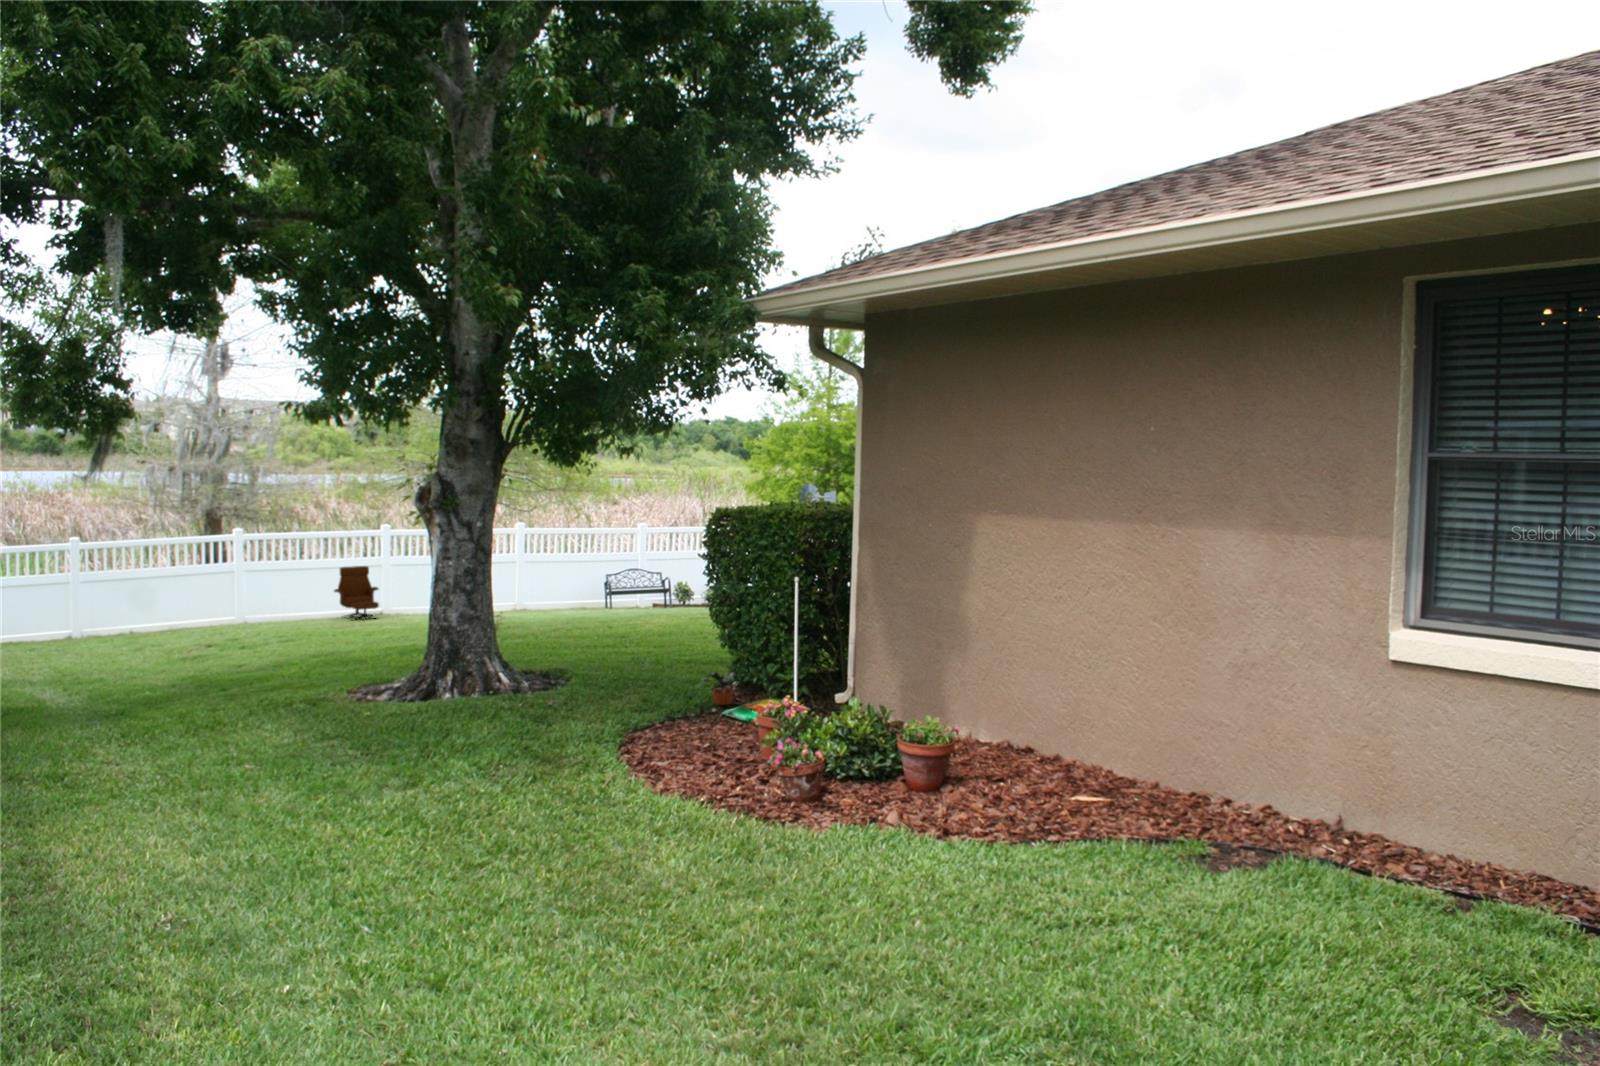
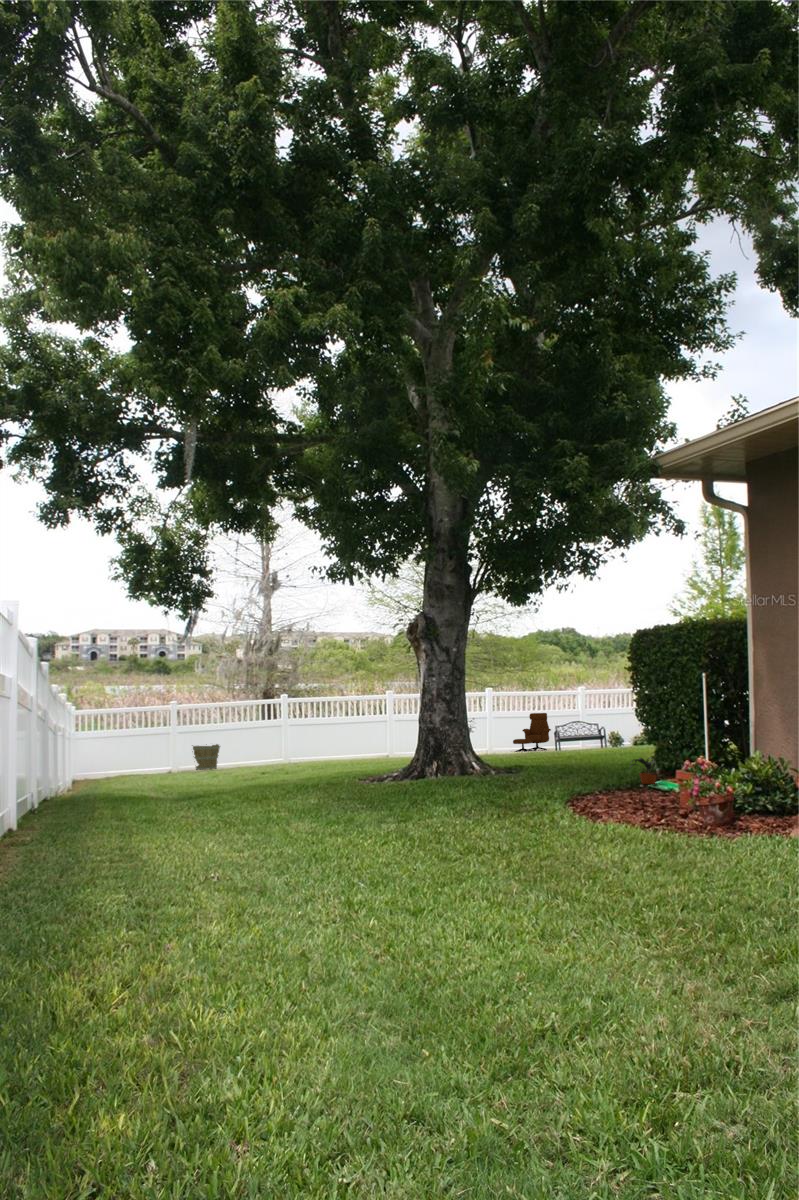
lounge chair: present [334,566,379,620] -> present [513,713,551,752]
wooden bucket: none [95,602,141,639] -> present [192,744,220,770]

